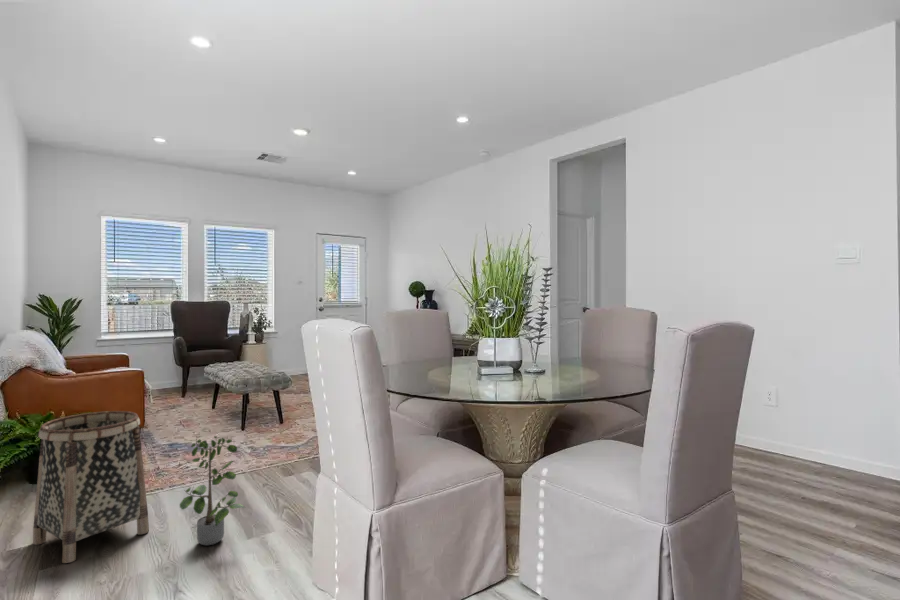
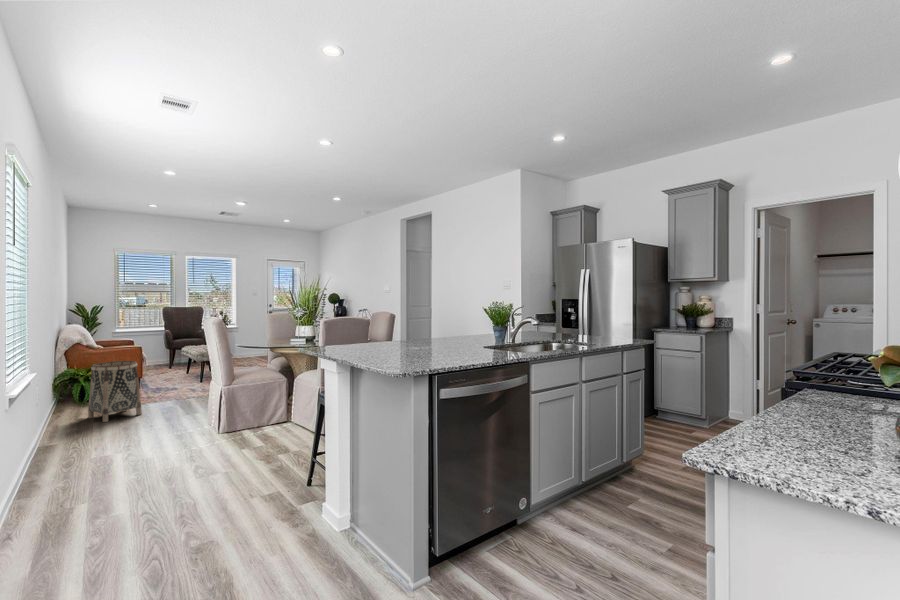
potted plant: present [180,436,244,545] -> none [155,369,185,417]

